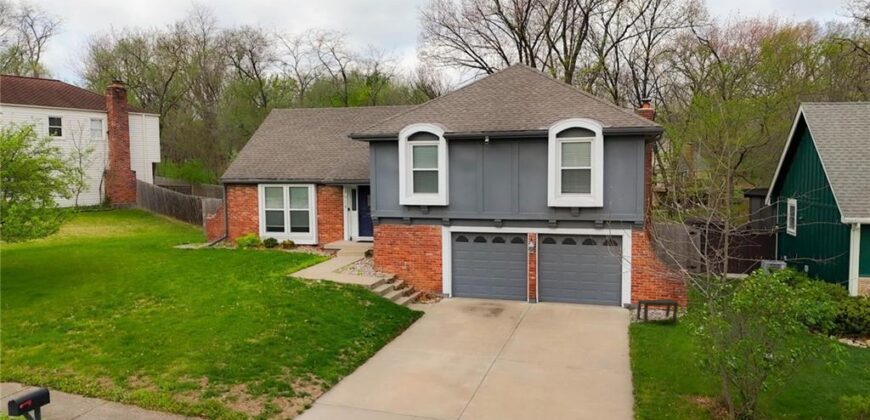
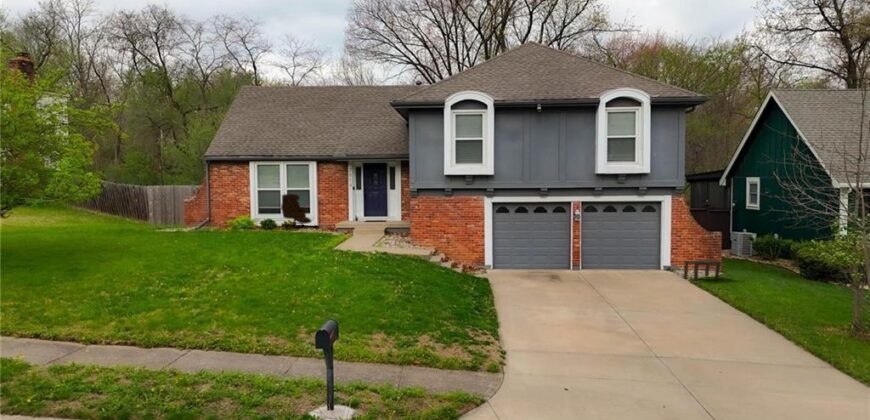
lounge chair: none [281,214,306,248] -> present [281,194,311,227]

